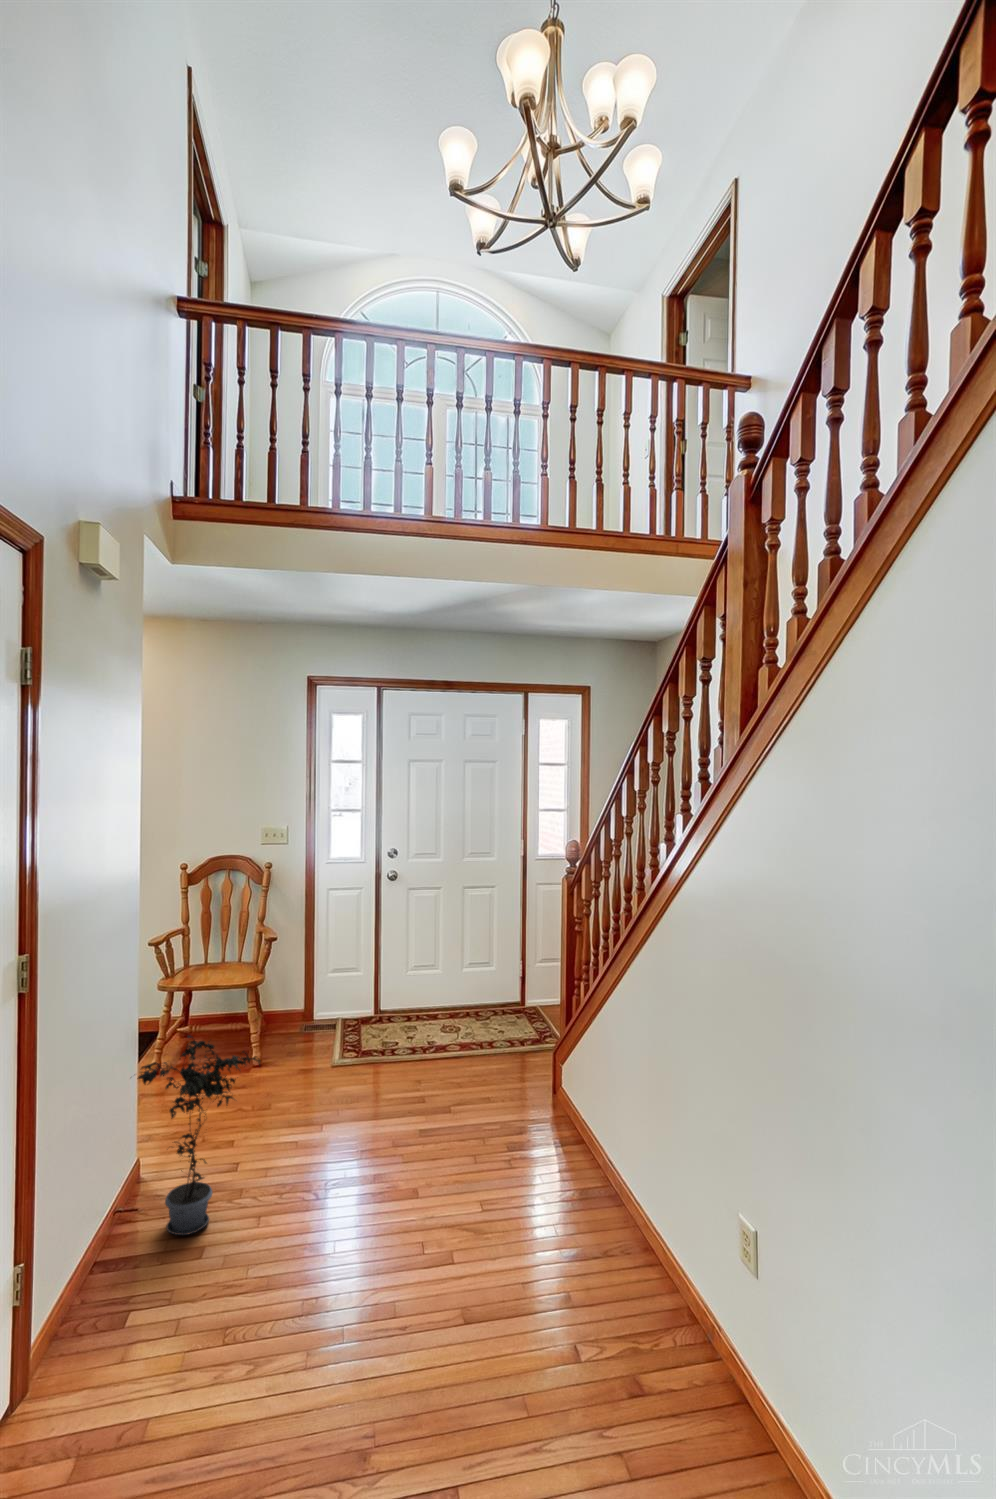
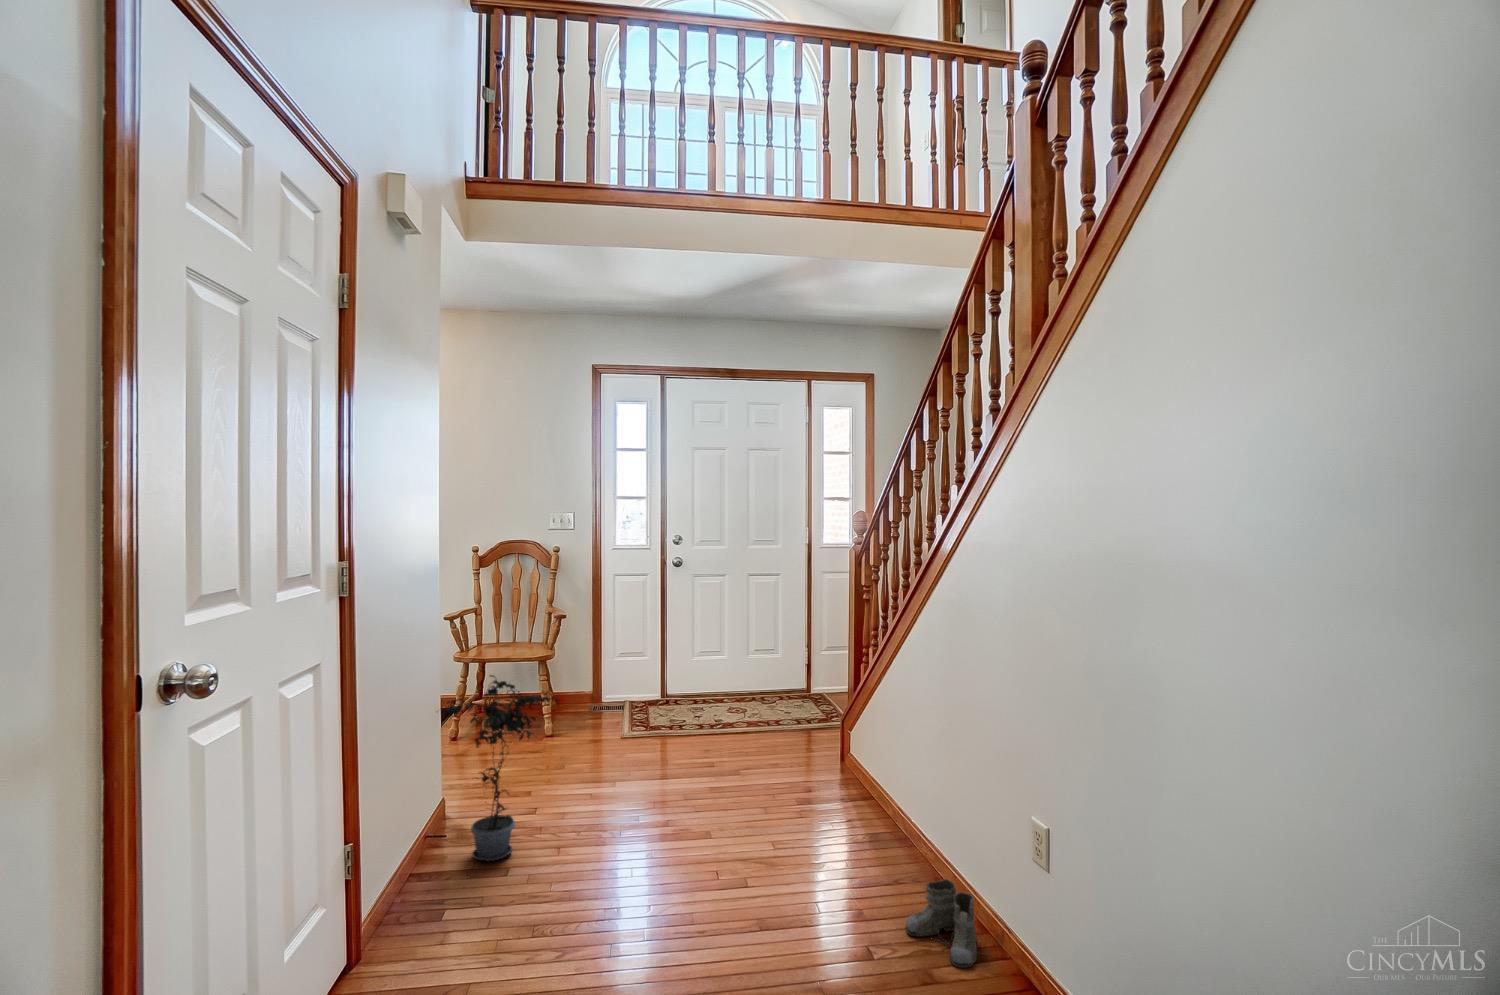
boots: none [613,1264,701,1369] -> present [906,879,978,968]

